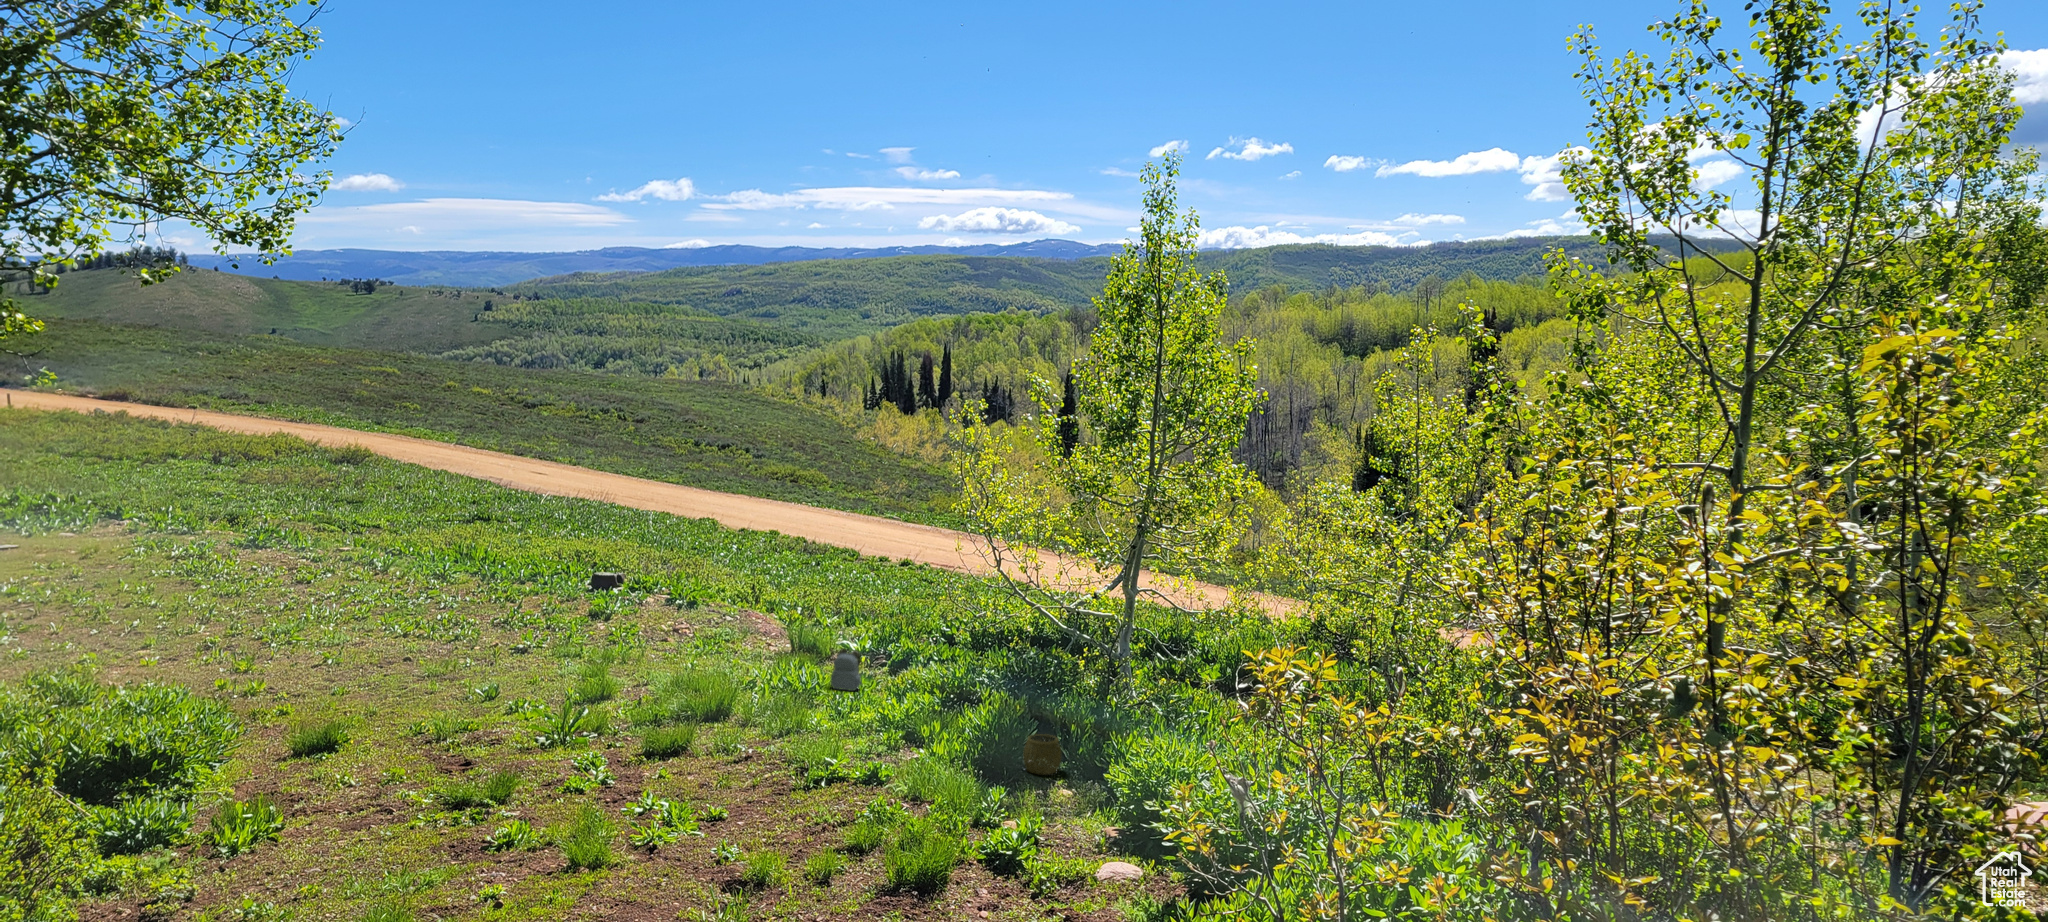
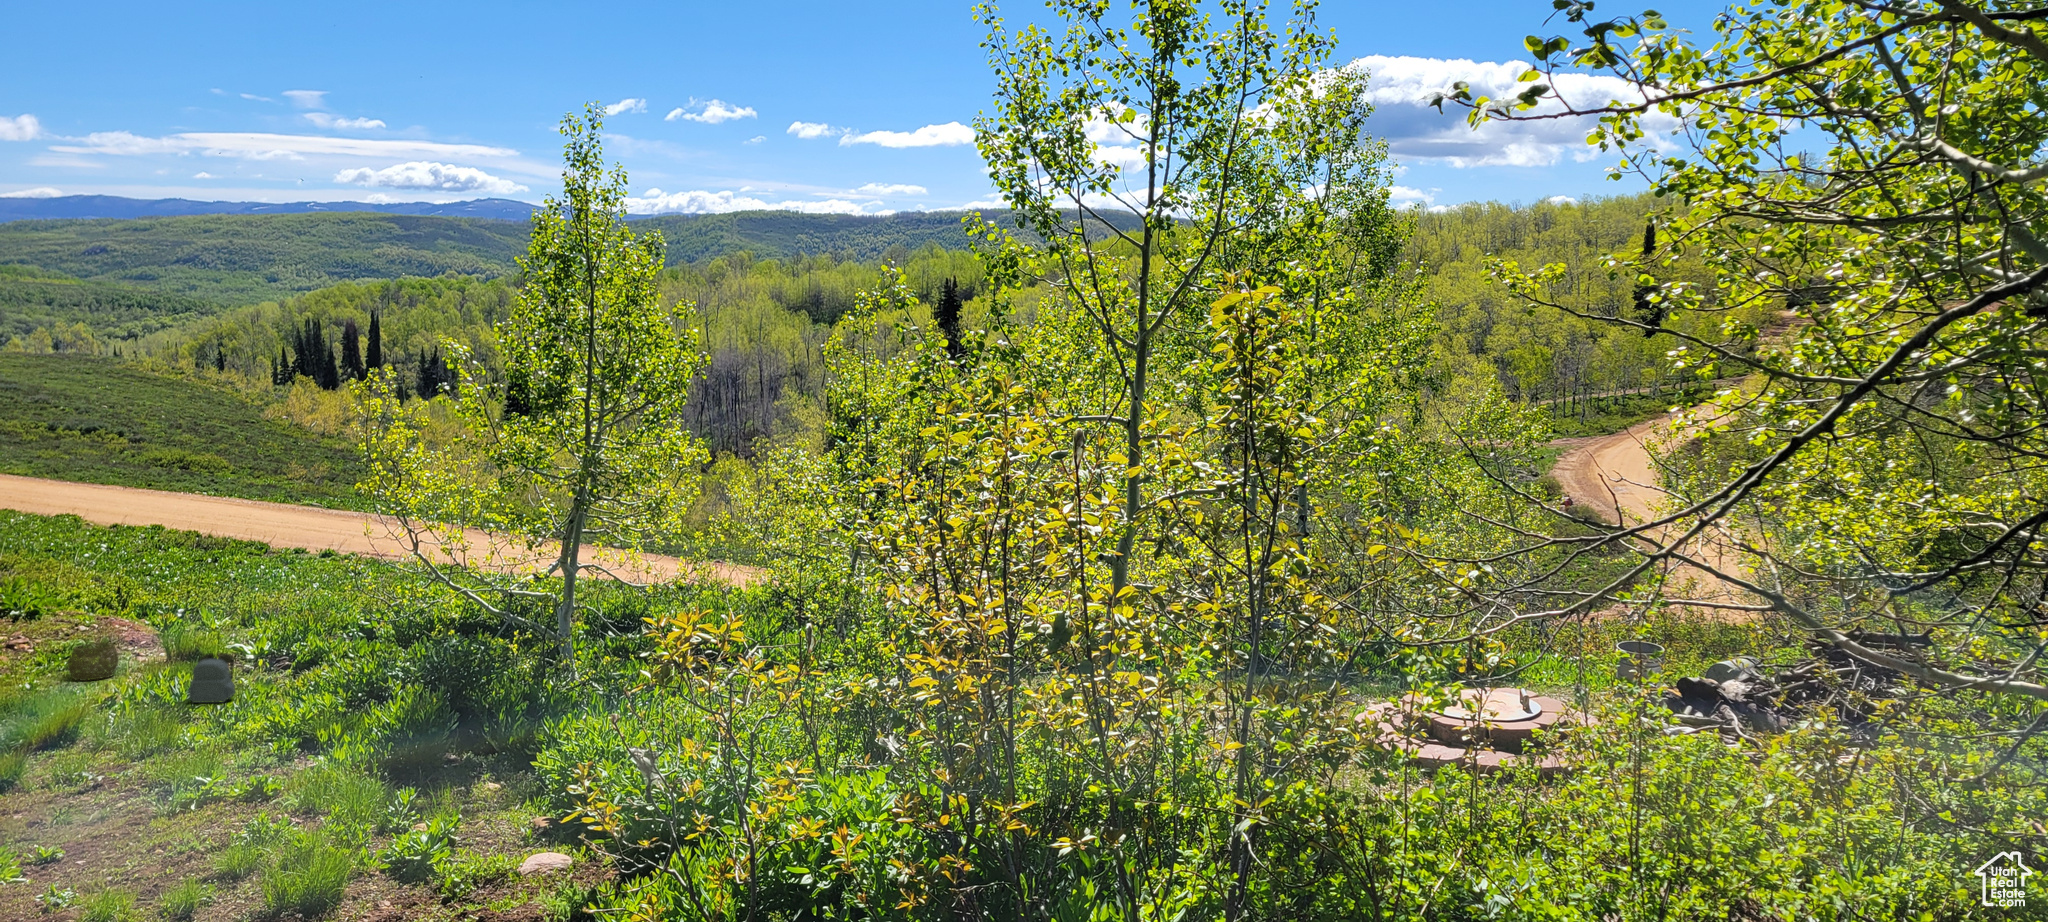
woven basket: present [1023,734,1061,774] -> present [68,643,118,681]

